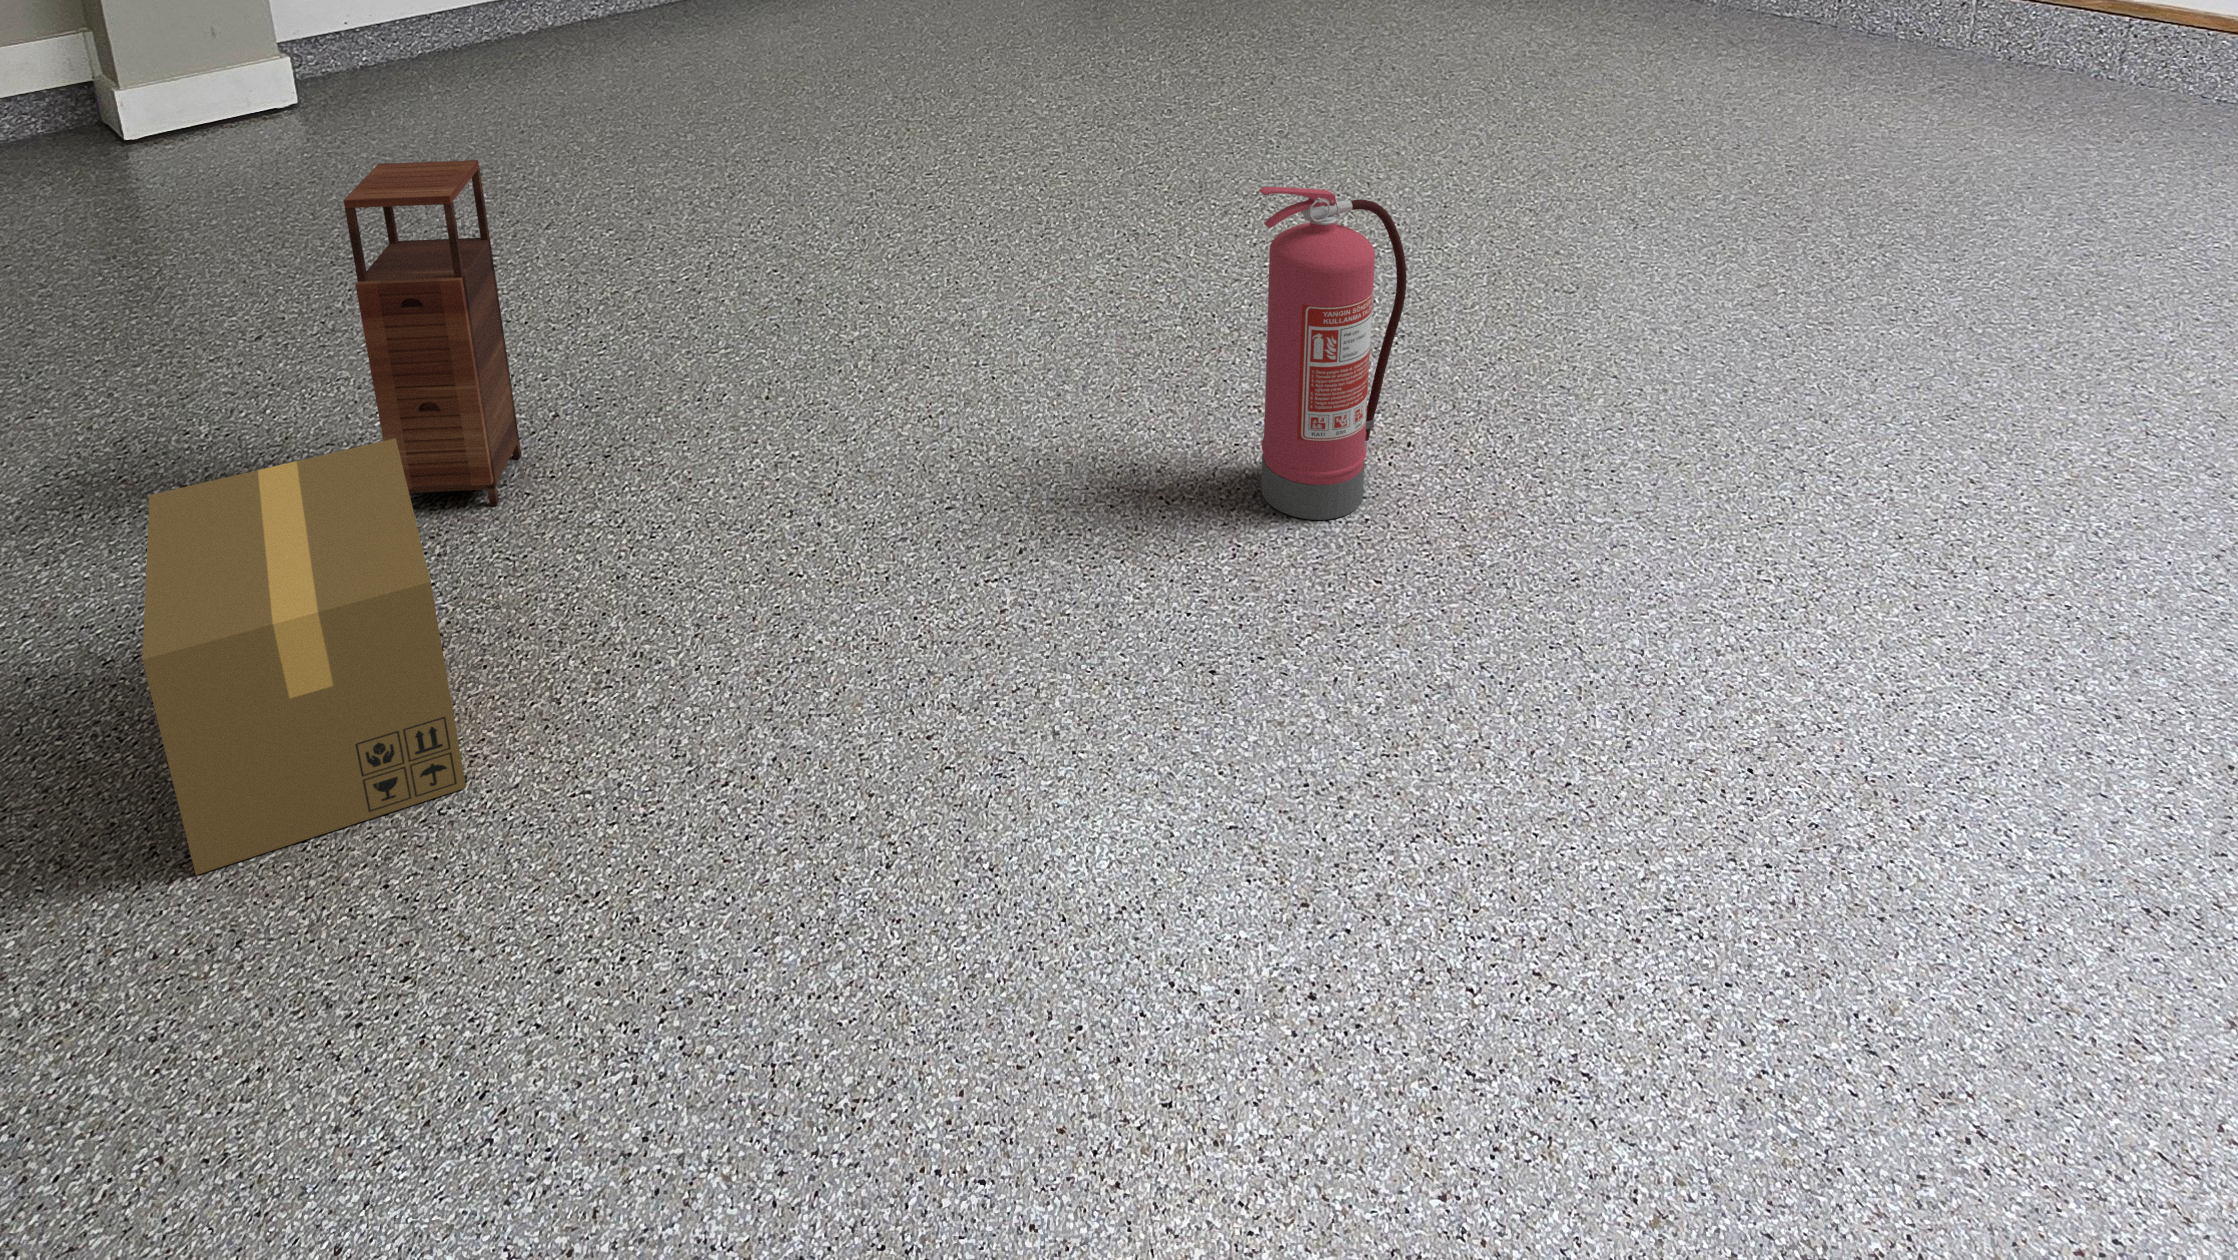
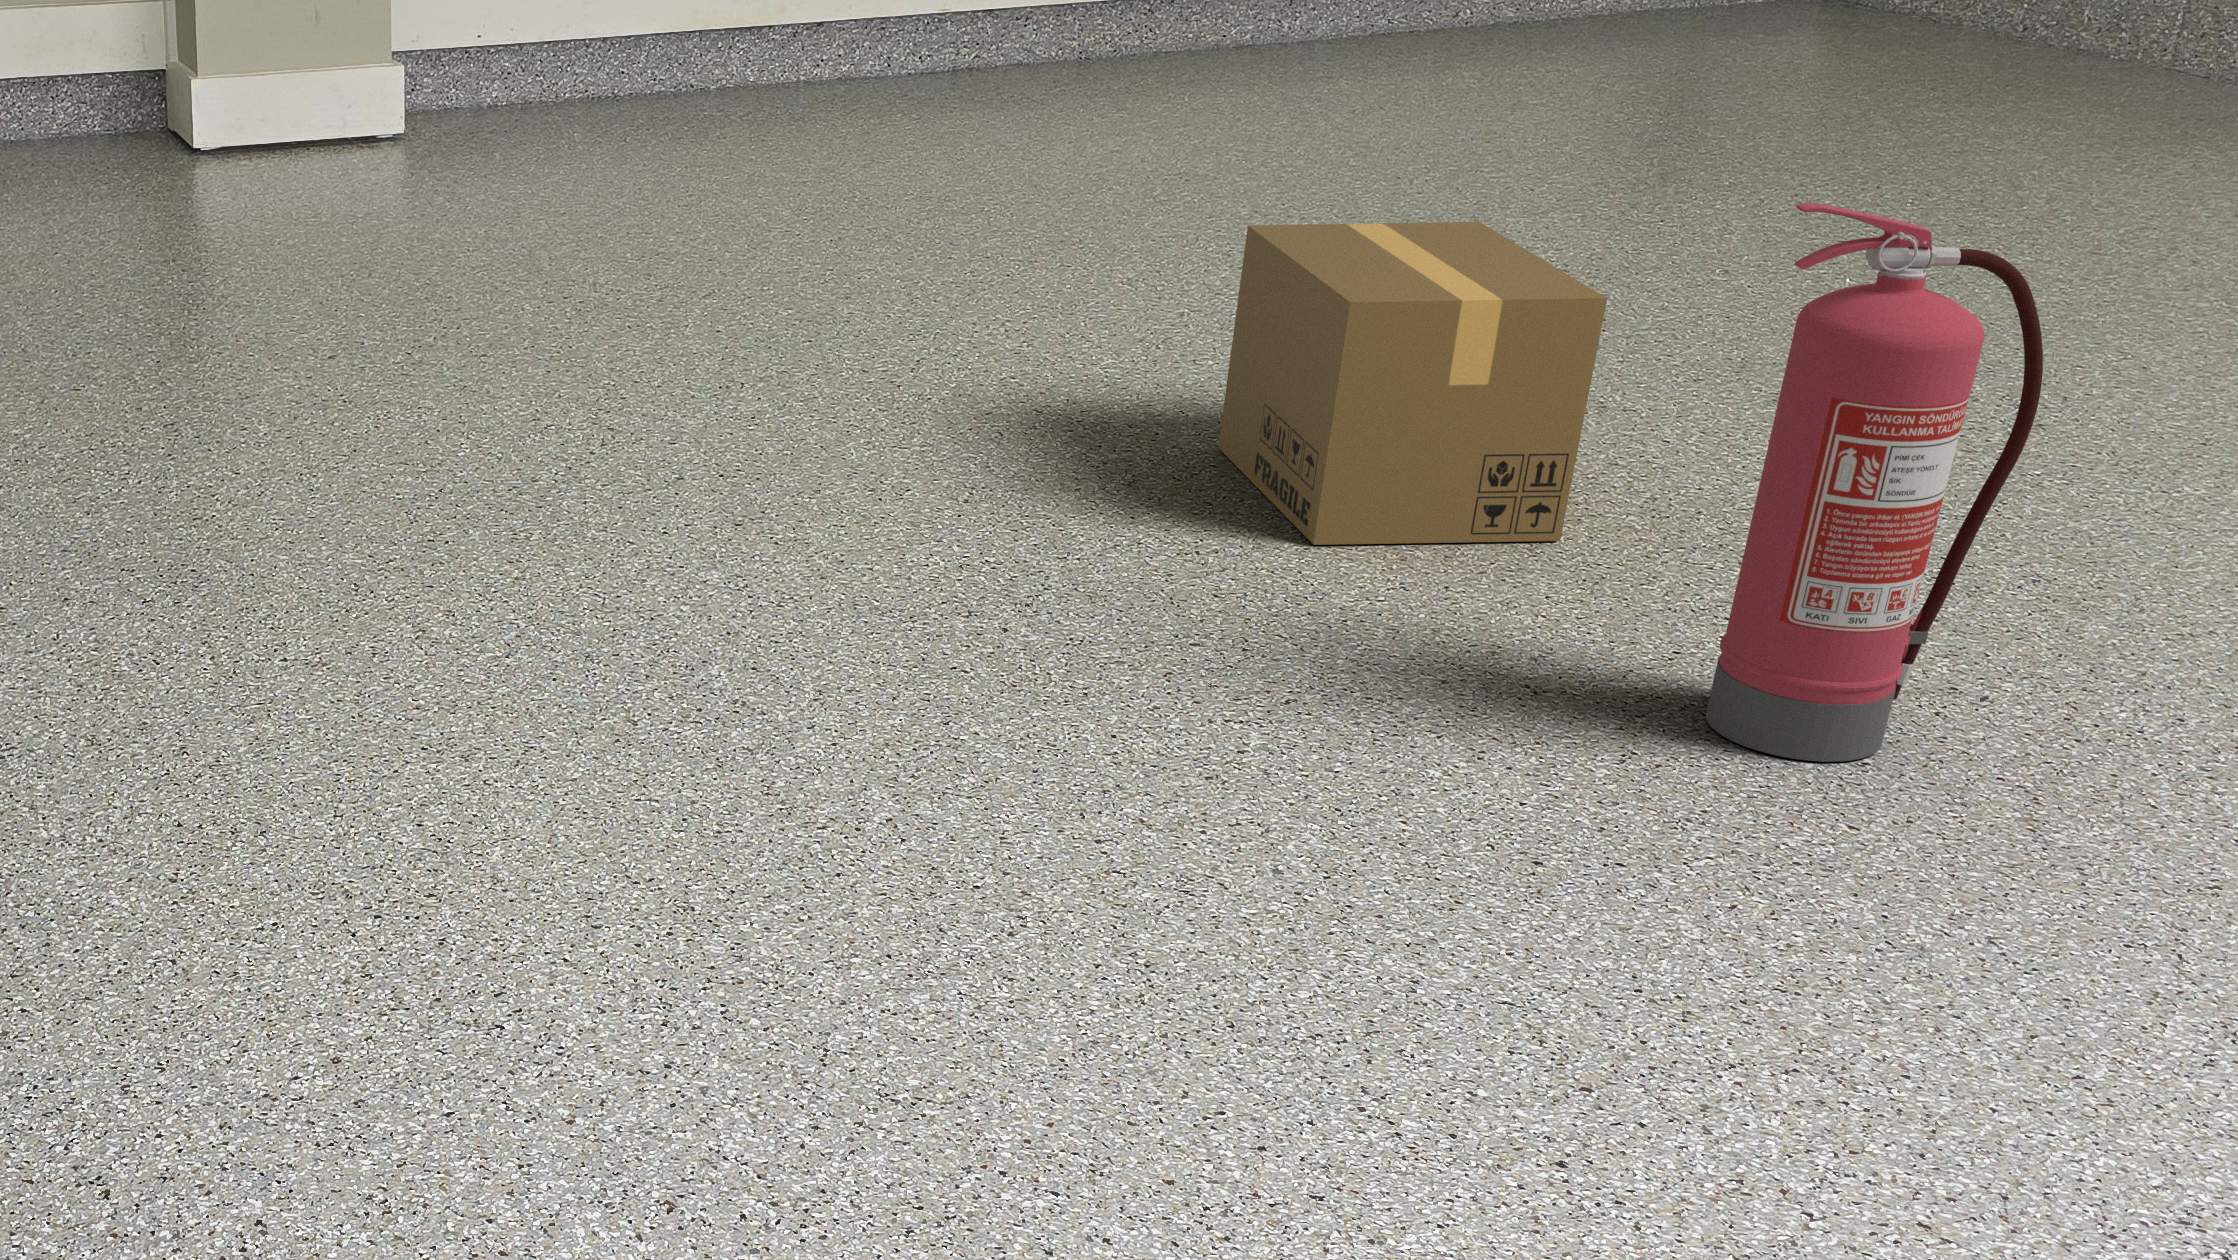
storage cabinet: present [344,160,521,506] -> none [471,69,647,546]
cardboard box: present [142,438,466,875] -> present [1218,222,1607,545]

